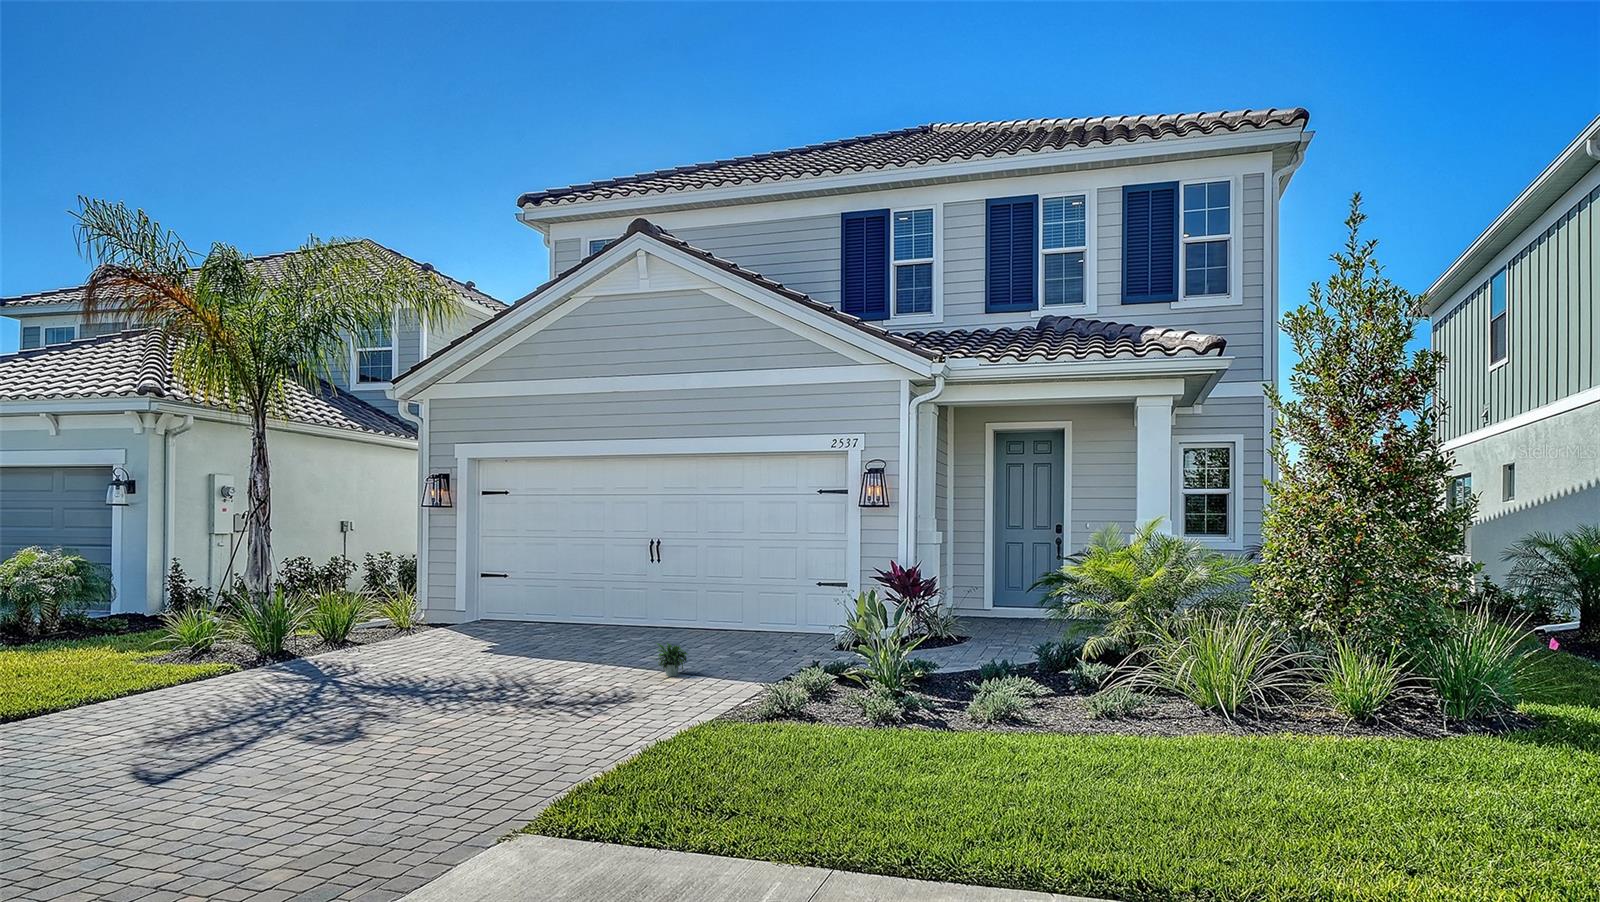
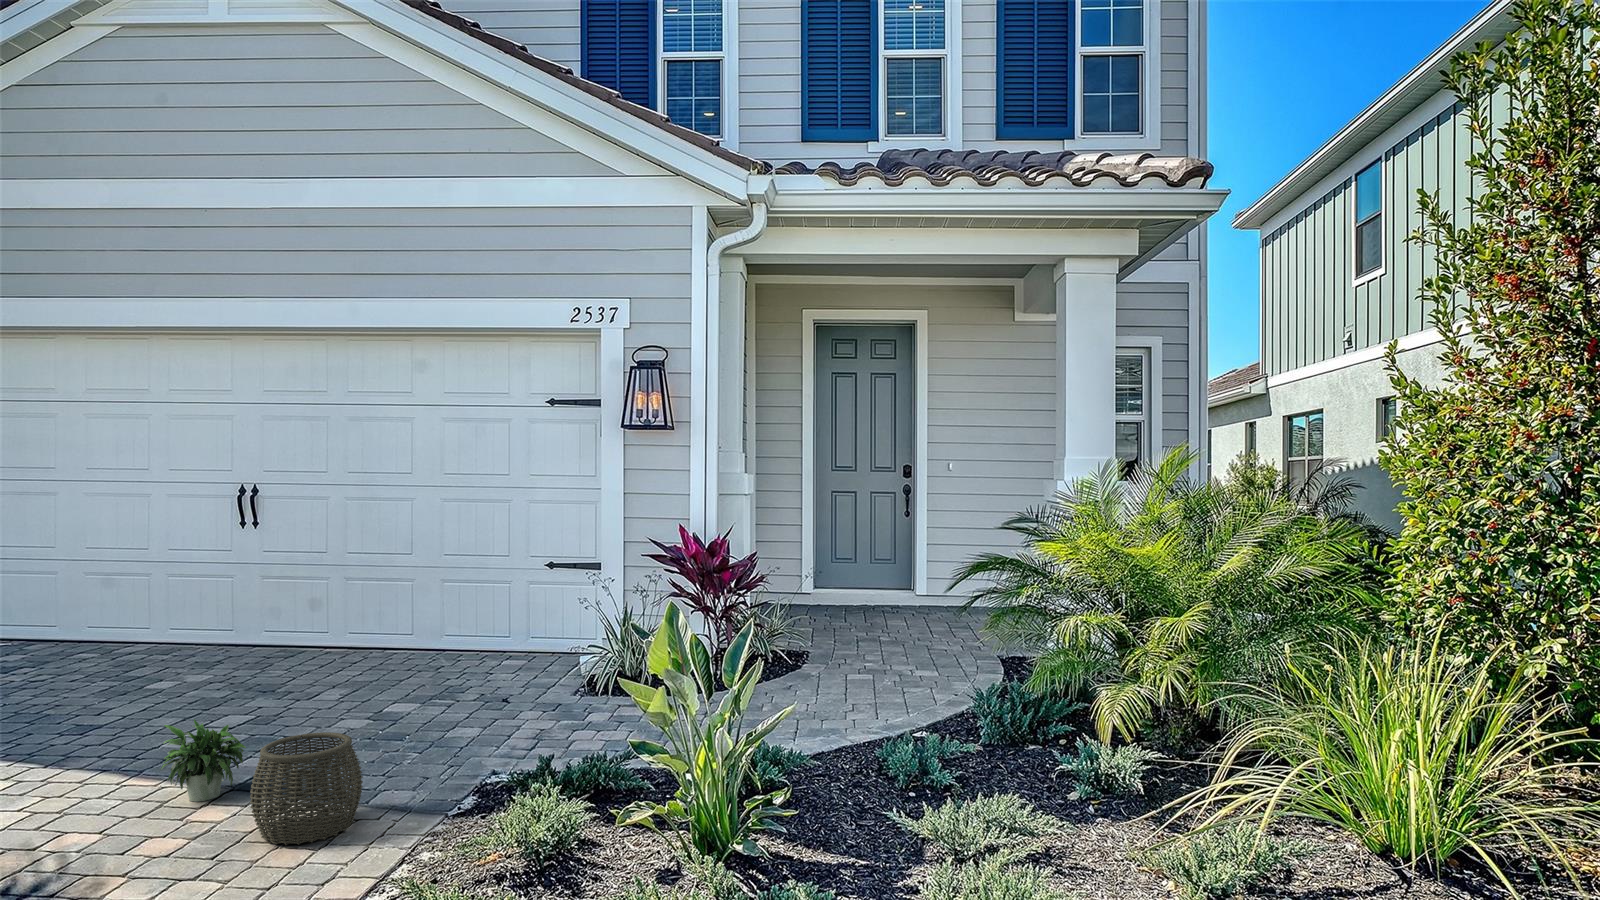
woven basket: none [696,647,739,690] -> present [250,732,363,845]

